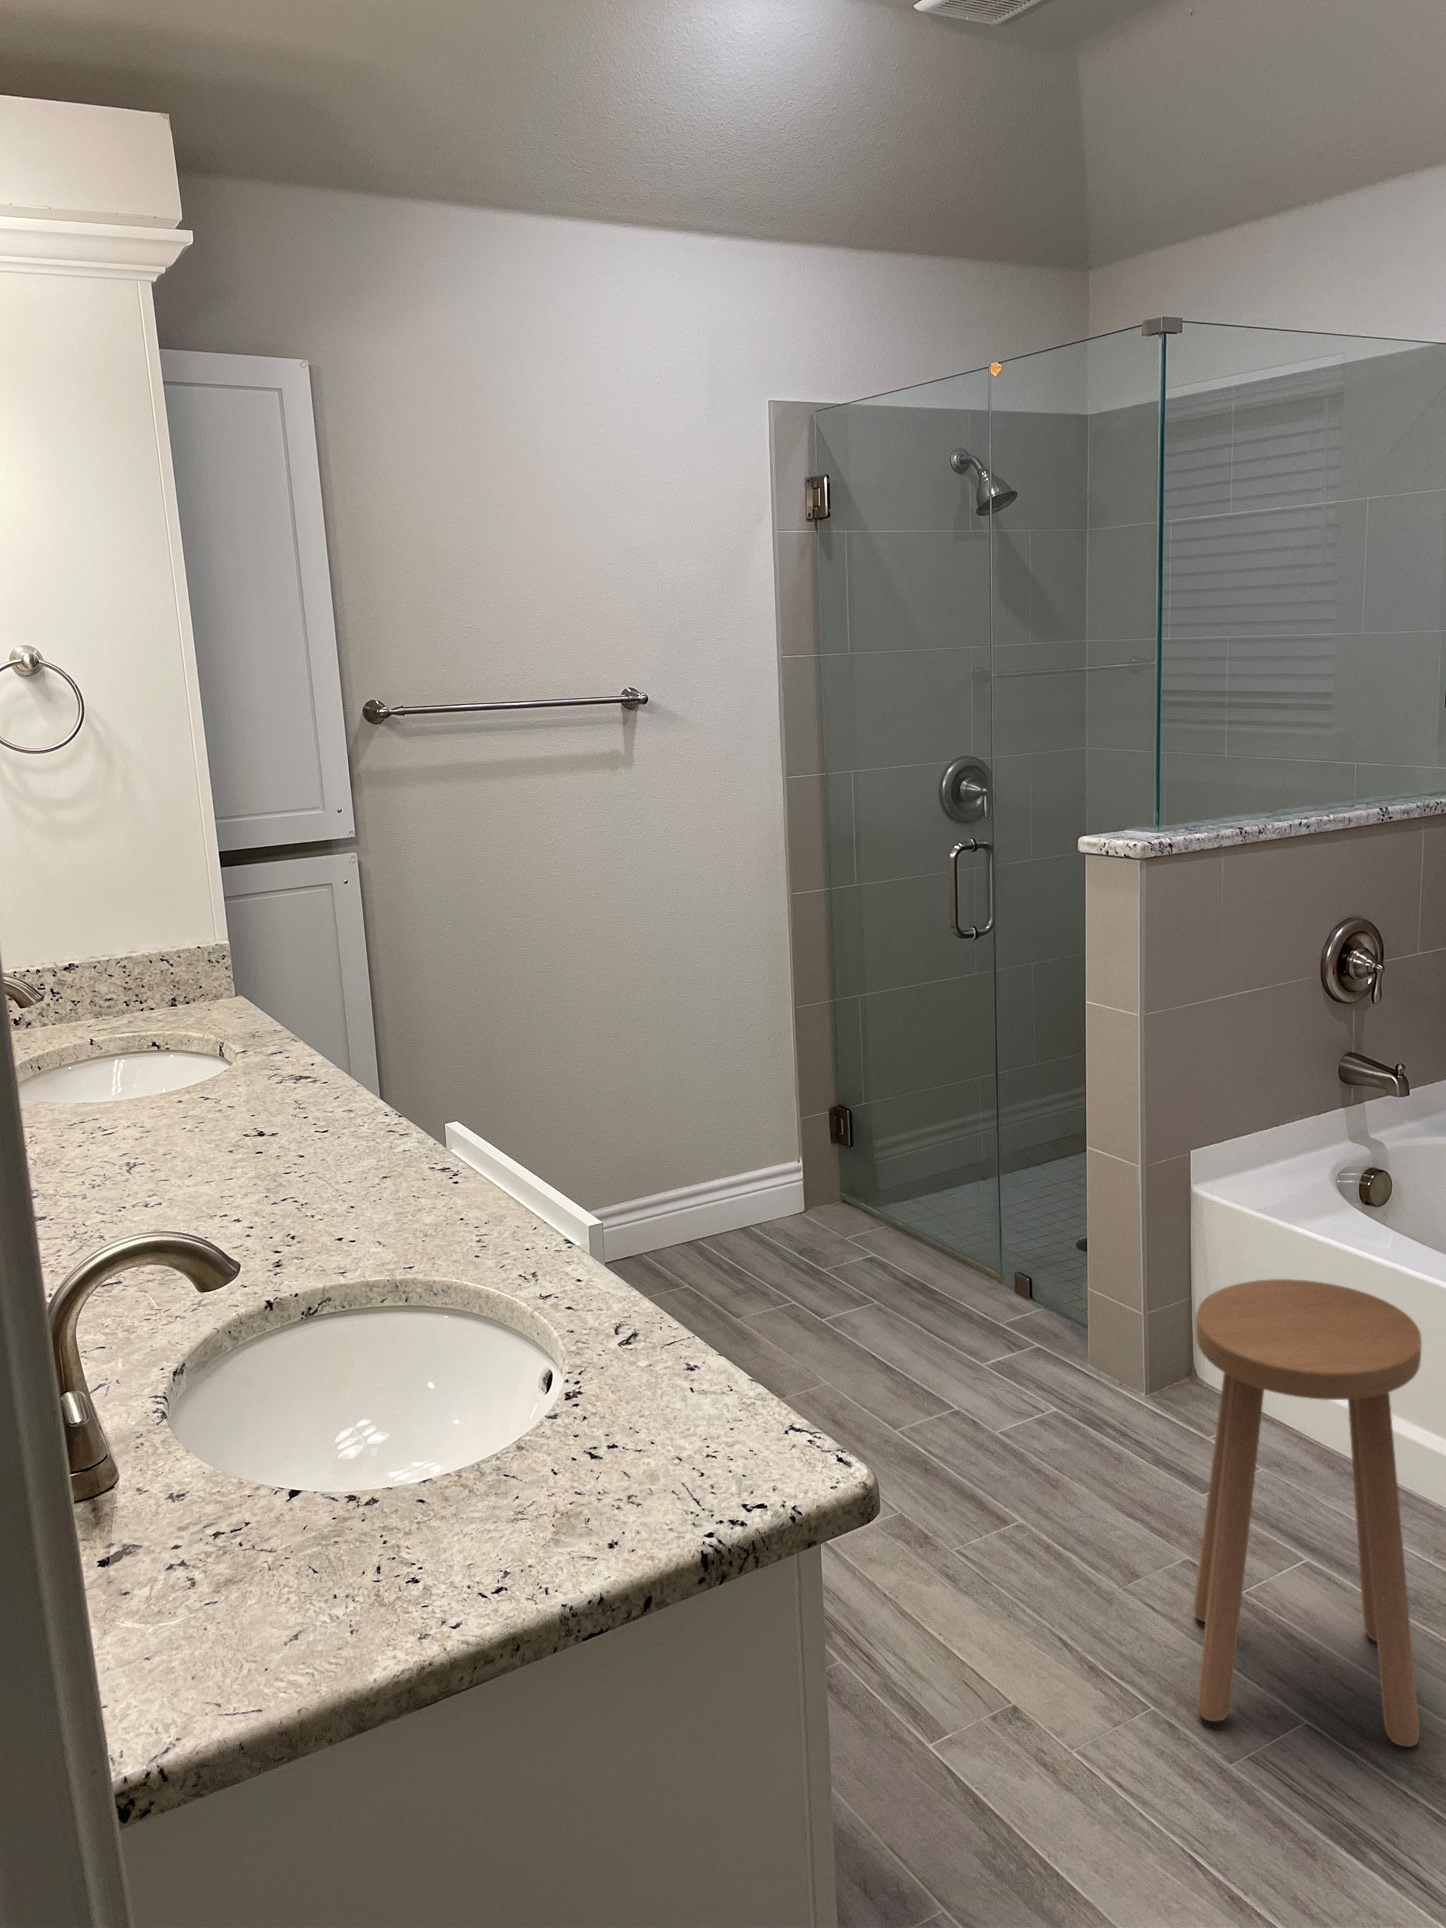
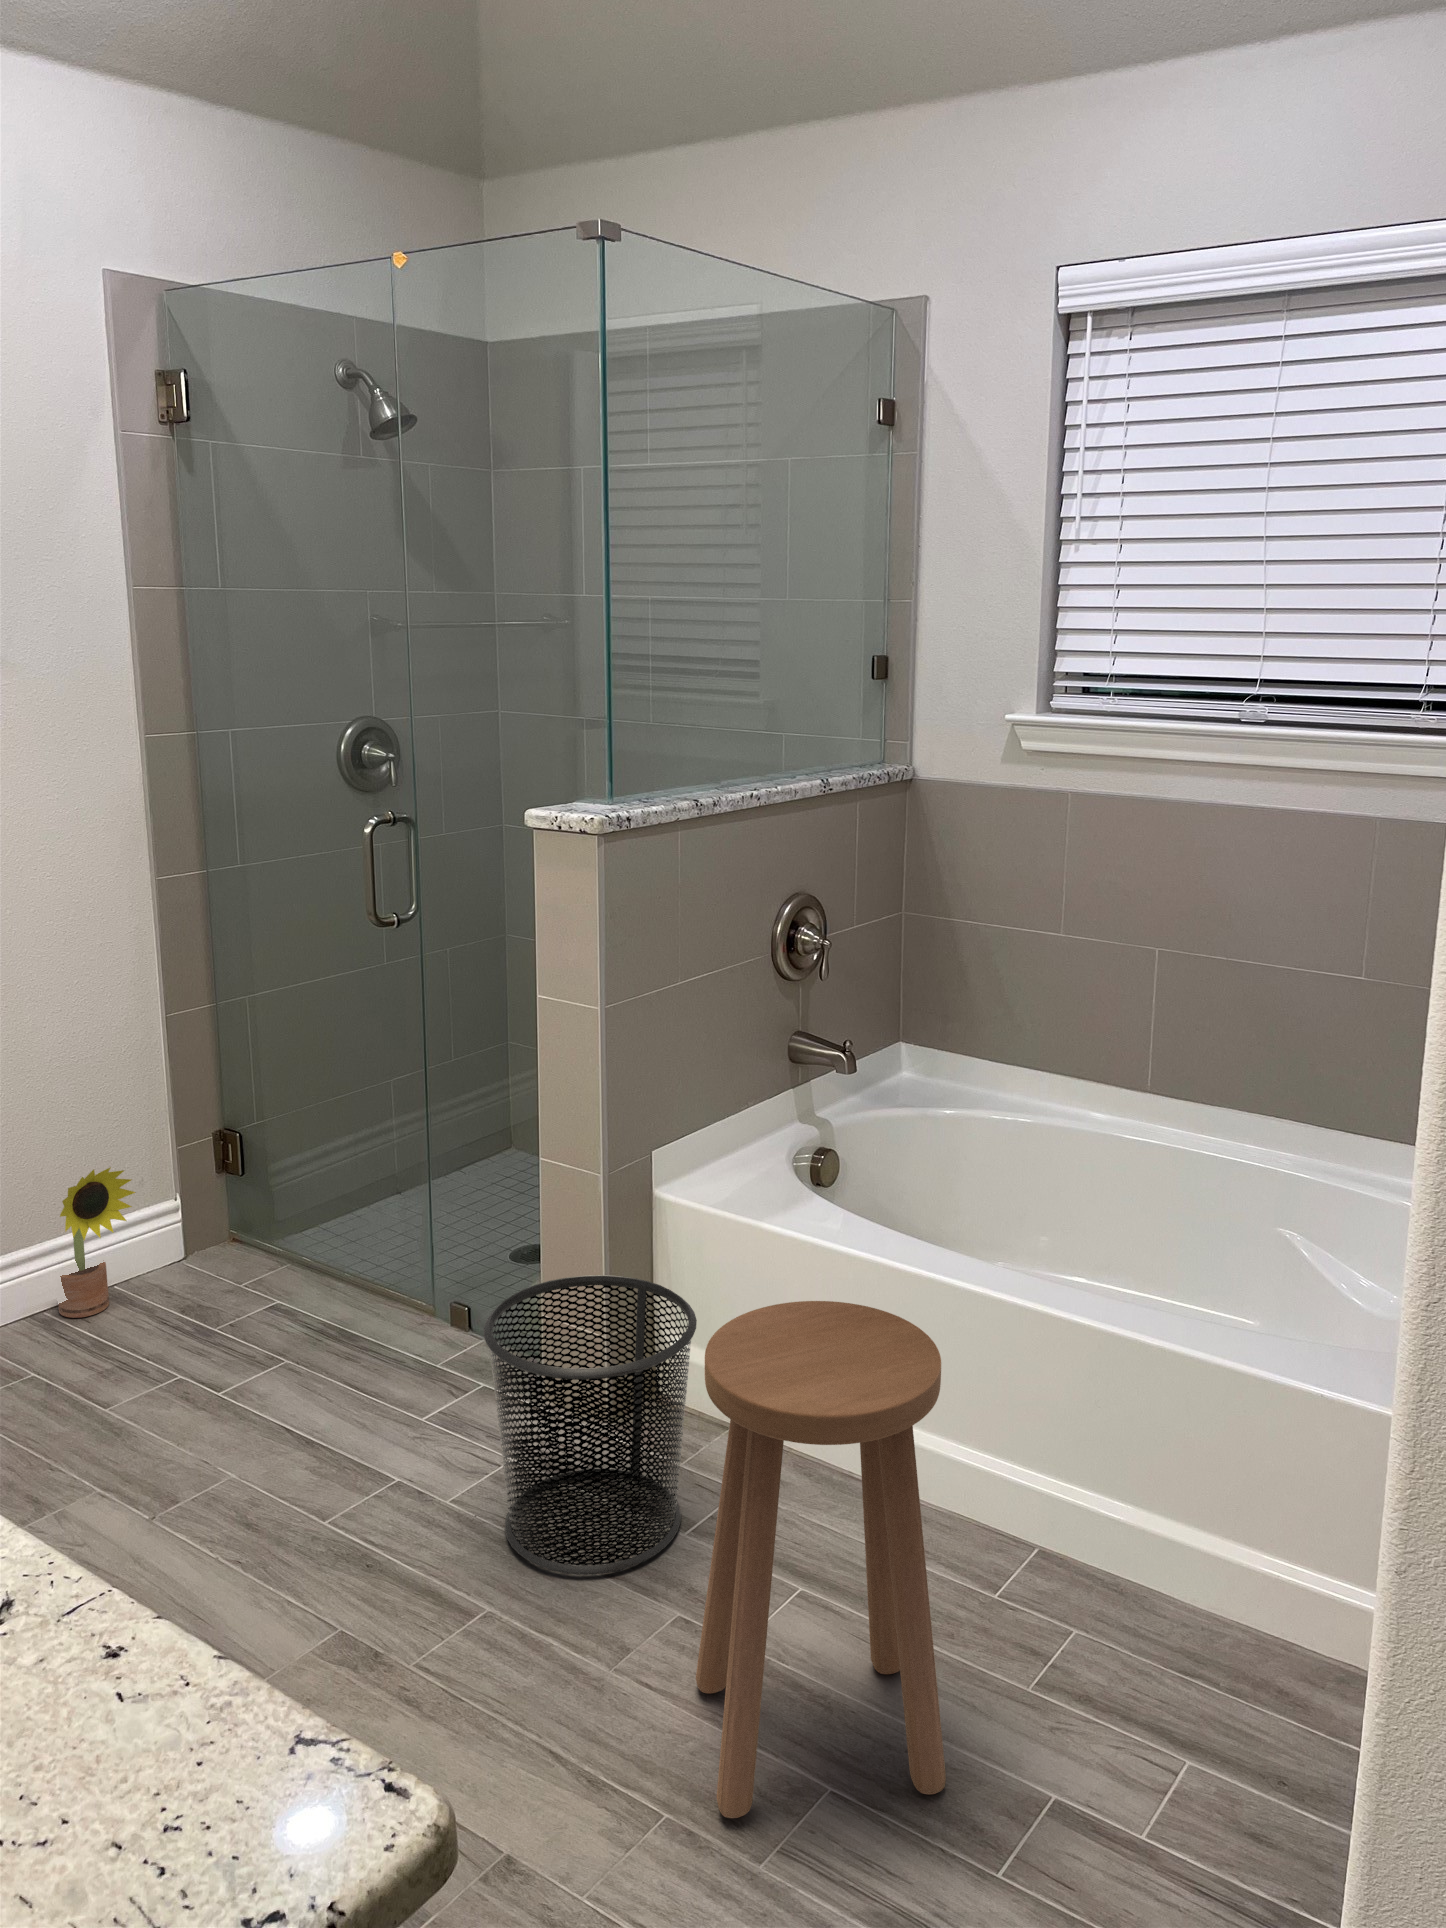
decorative plant: none [705,1129,766,1250] -> present [58,1167,136,1318]
waste bin: none [1026,1250,1218,1511] -> present [484,1275,697,1575]

